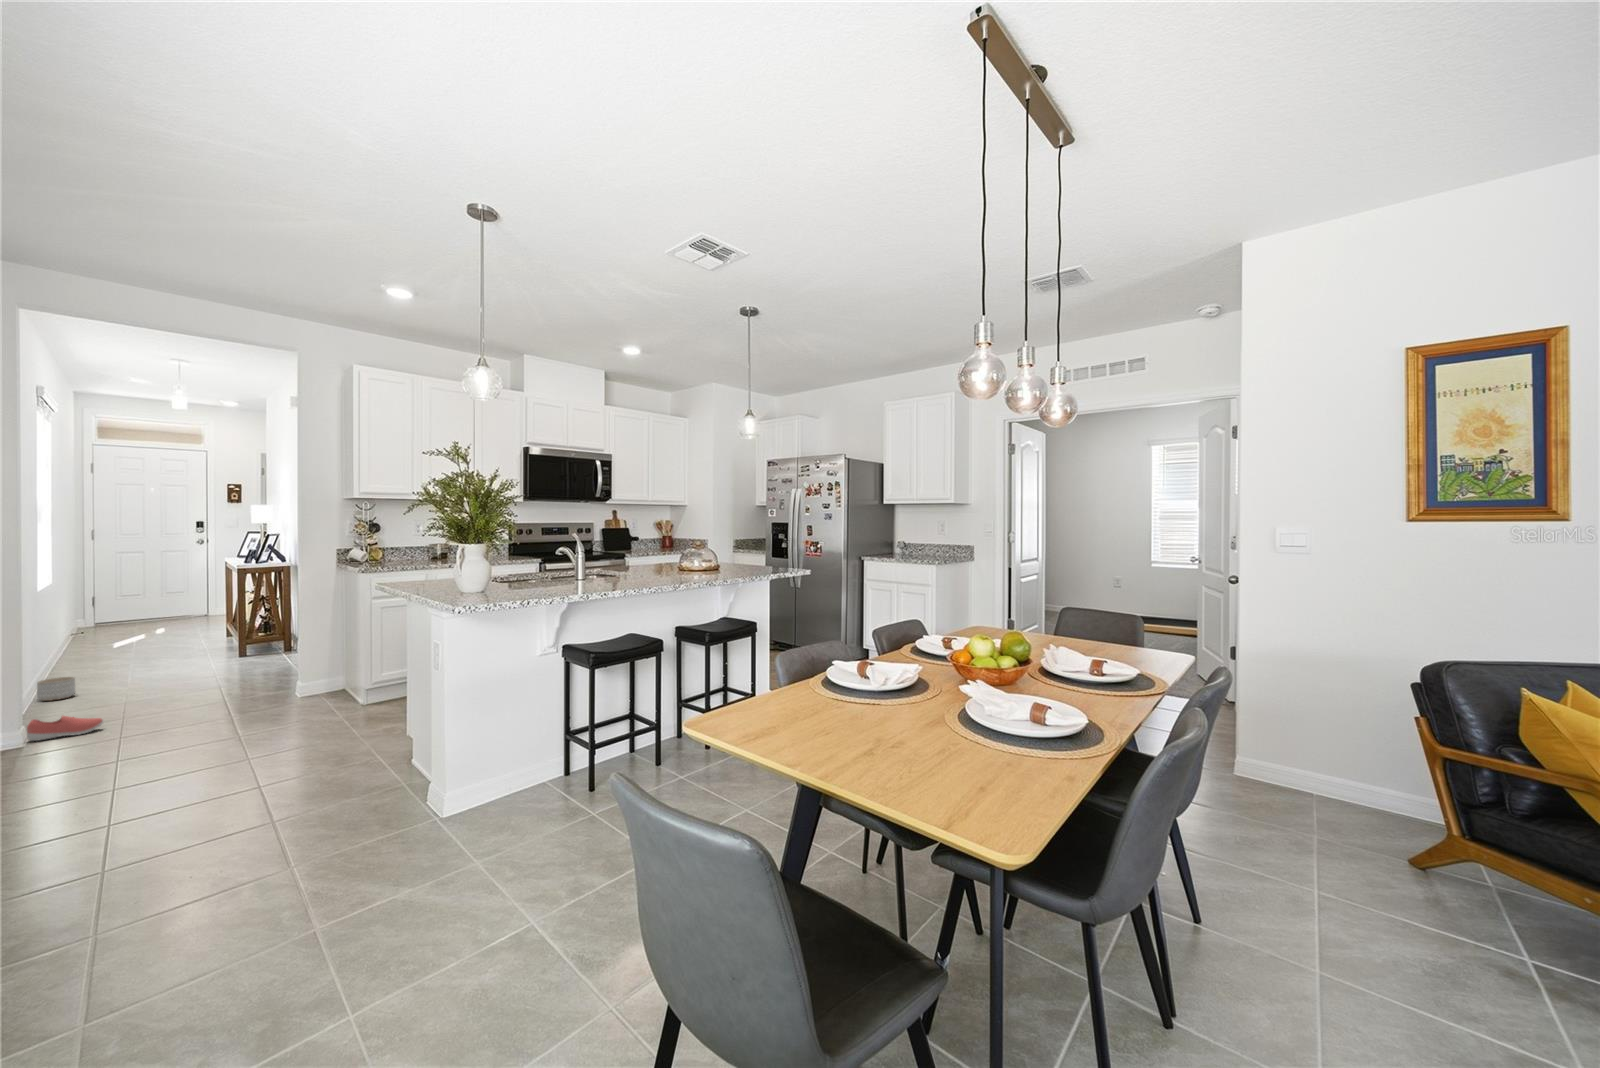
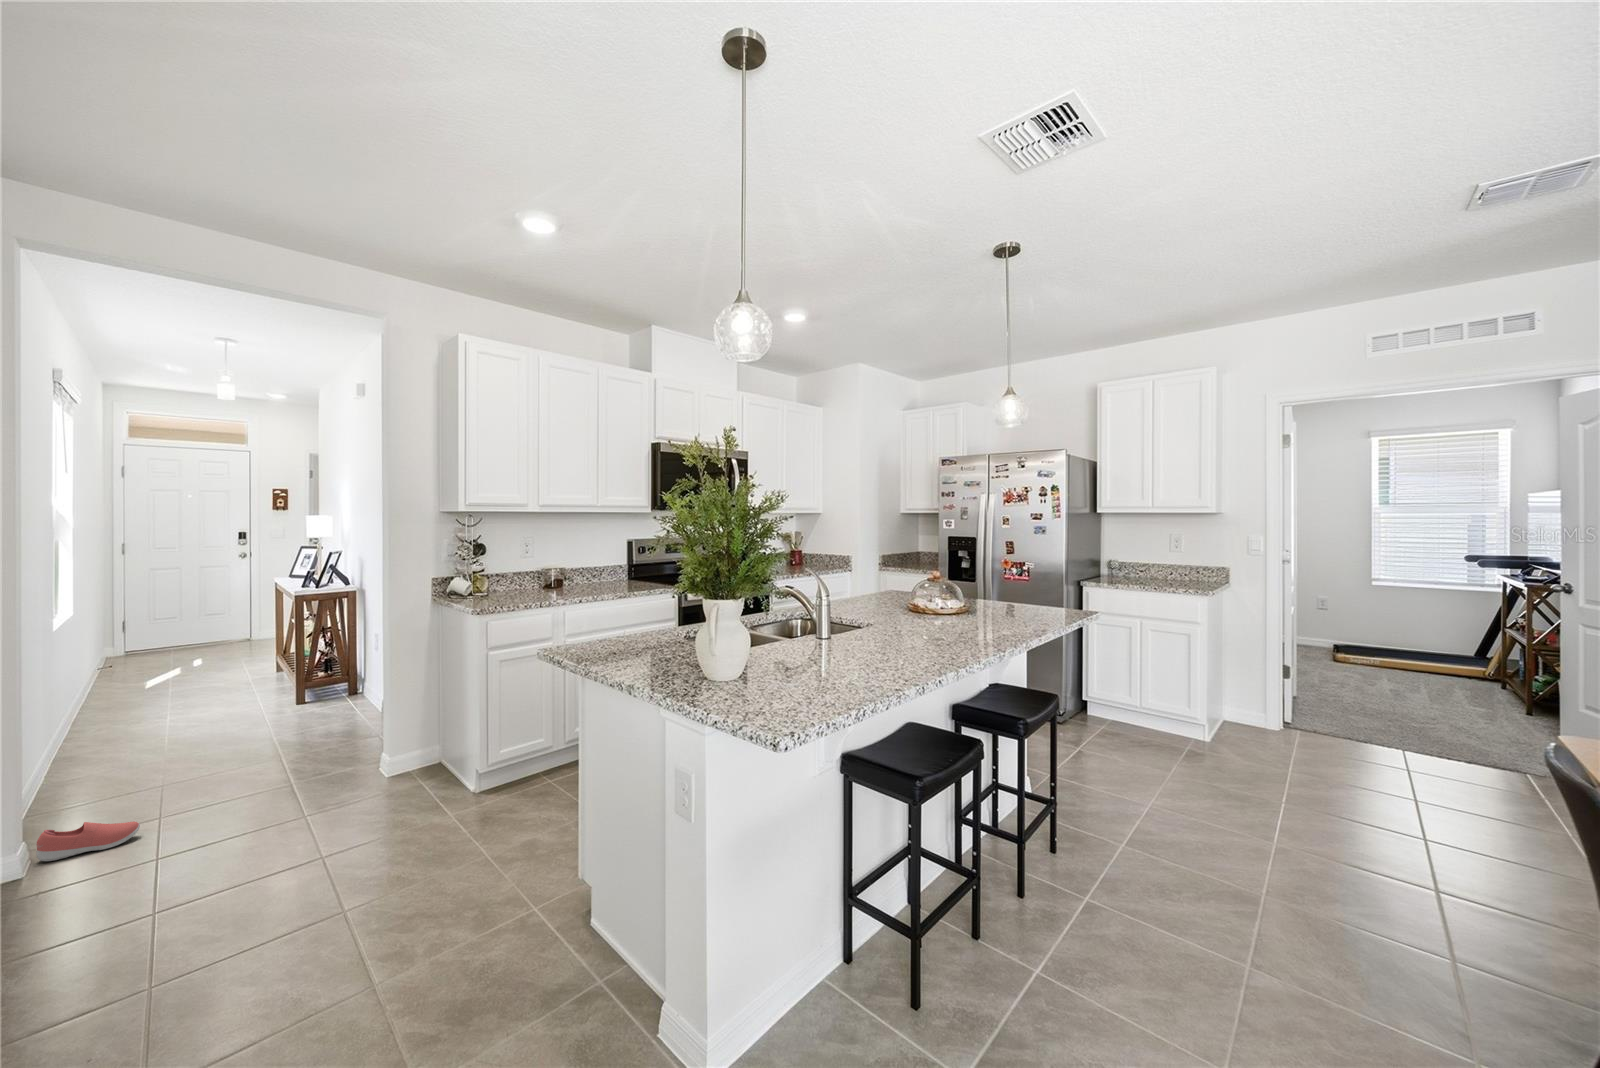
planter: present [37,677,75,701] -> none [54,747,103,782]

